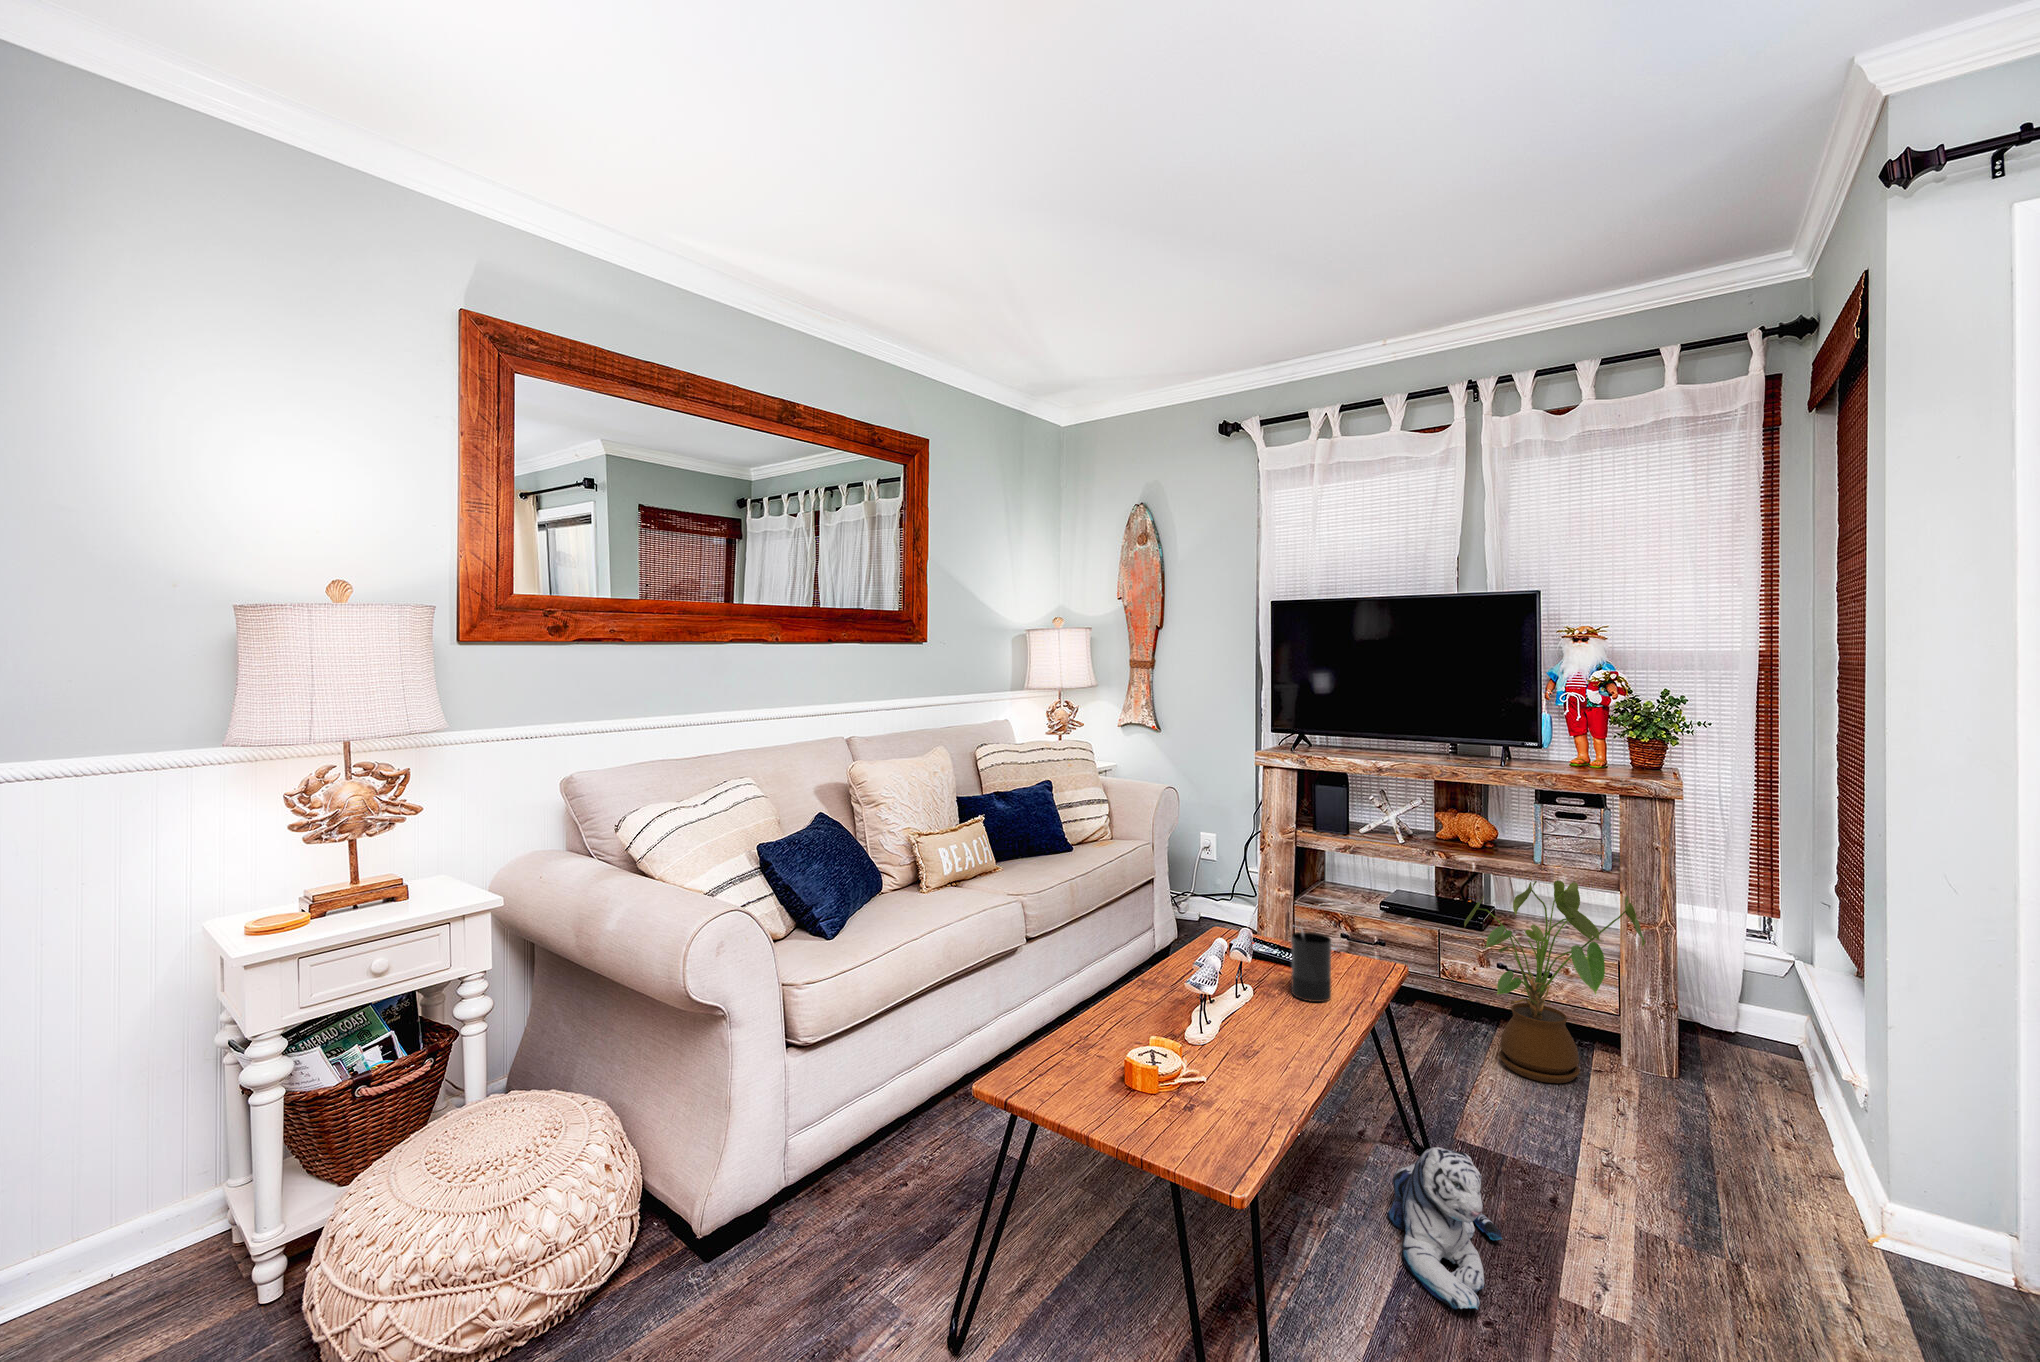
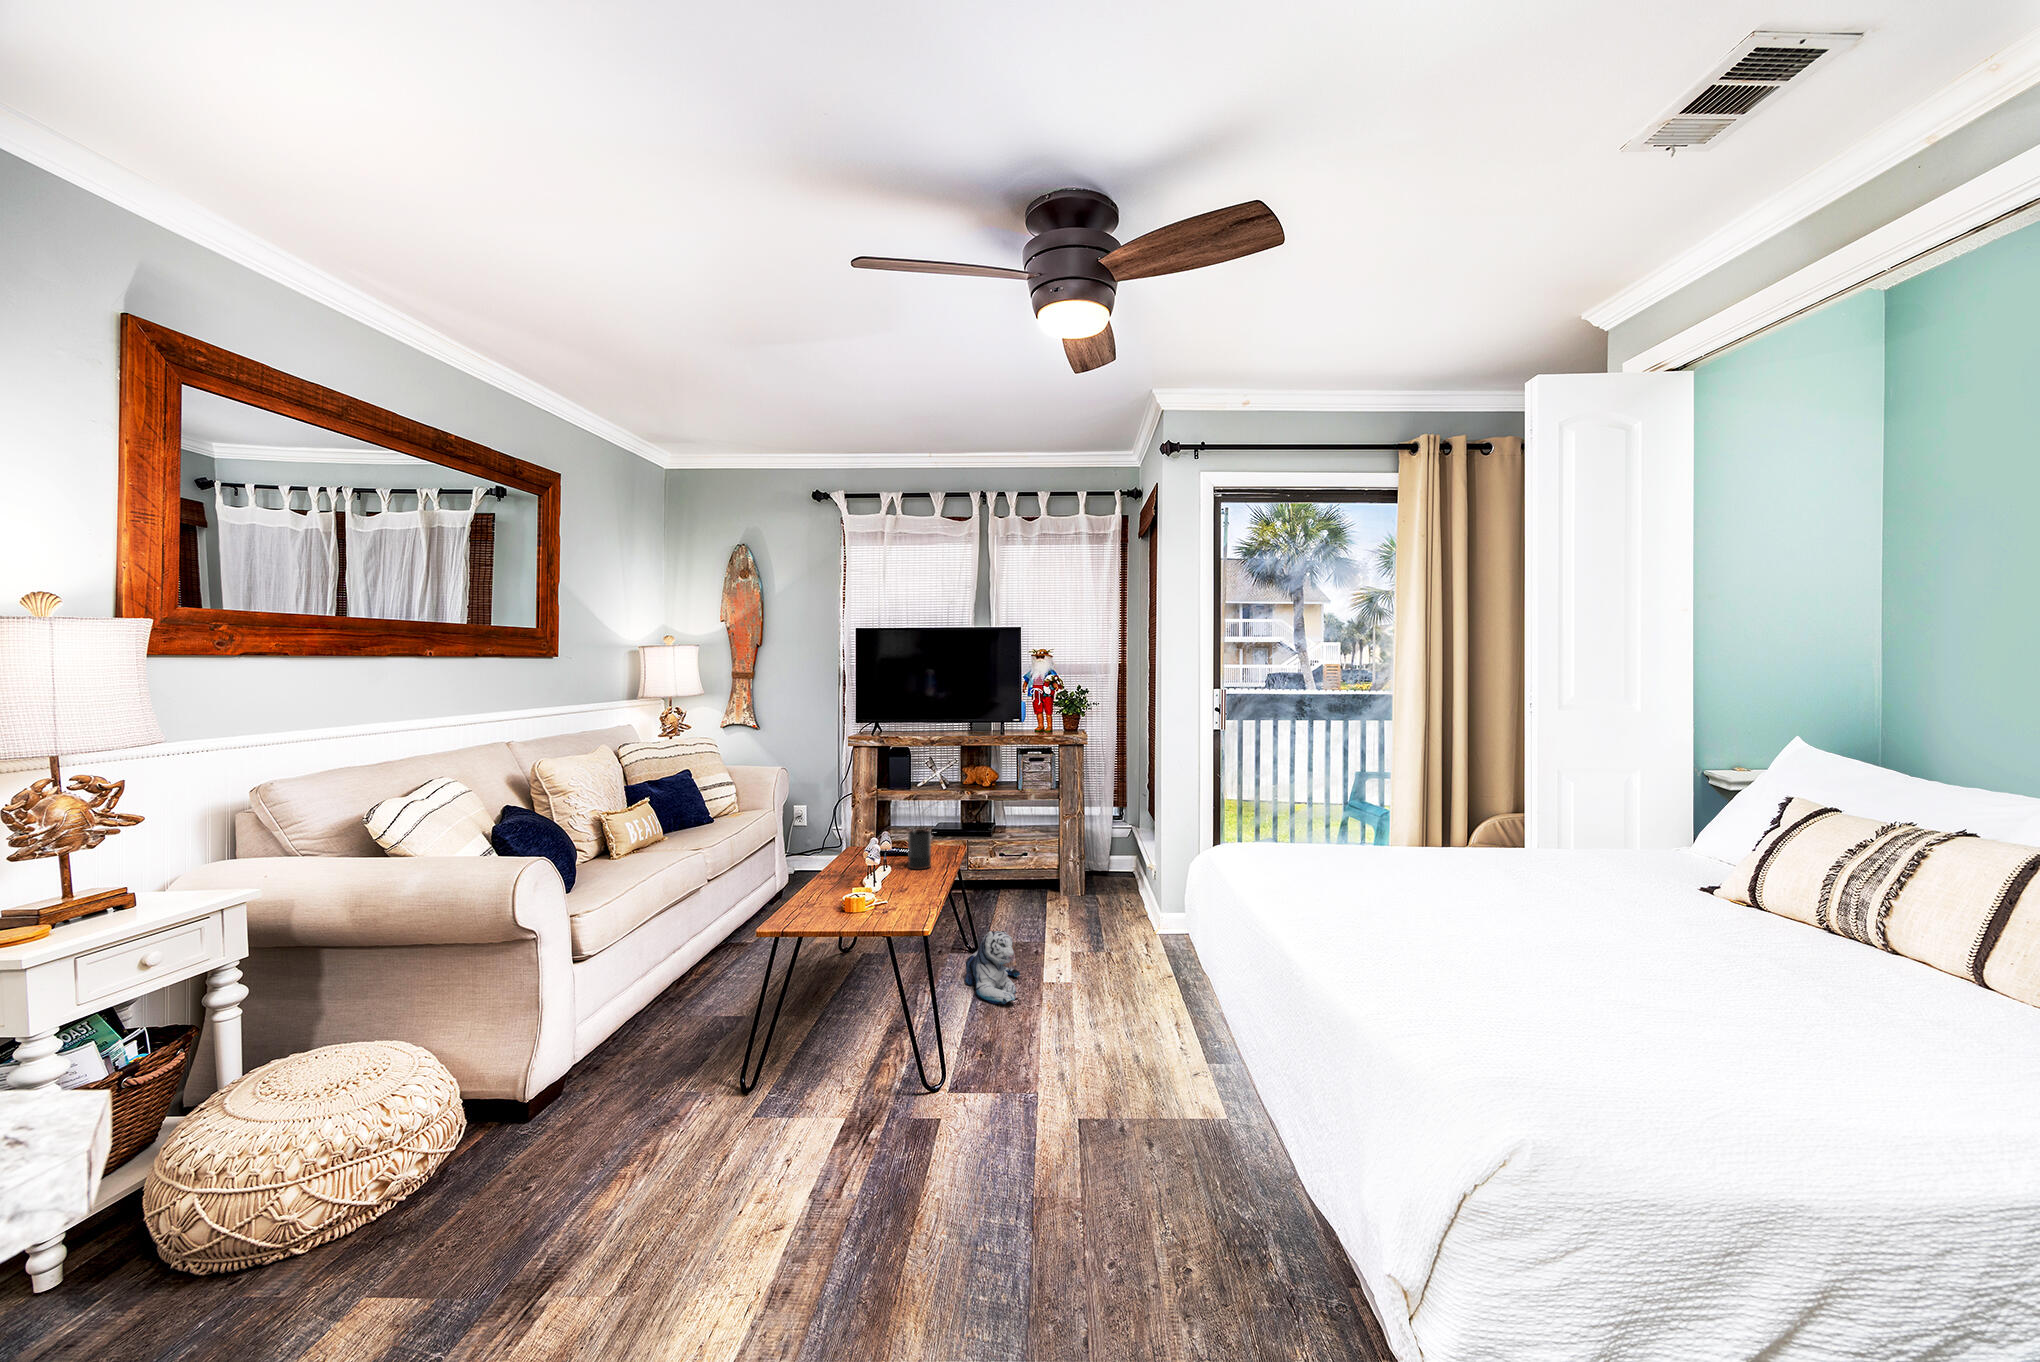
house plant: present [1464,881,1645,1083] -> none [985,796,1073,912]

